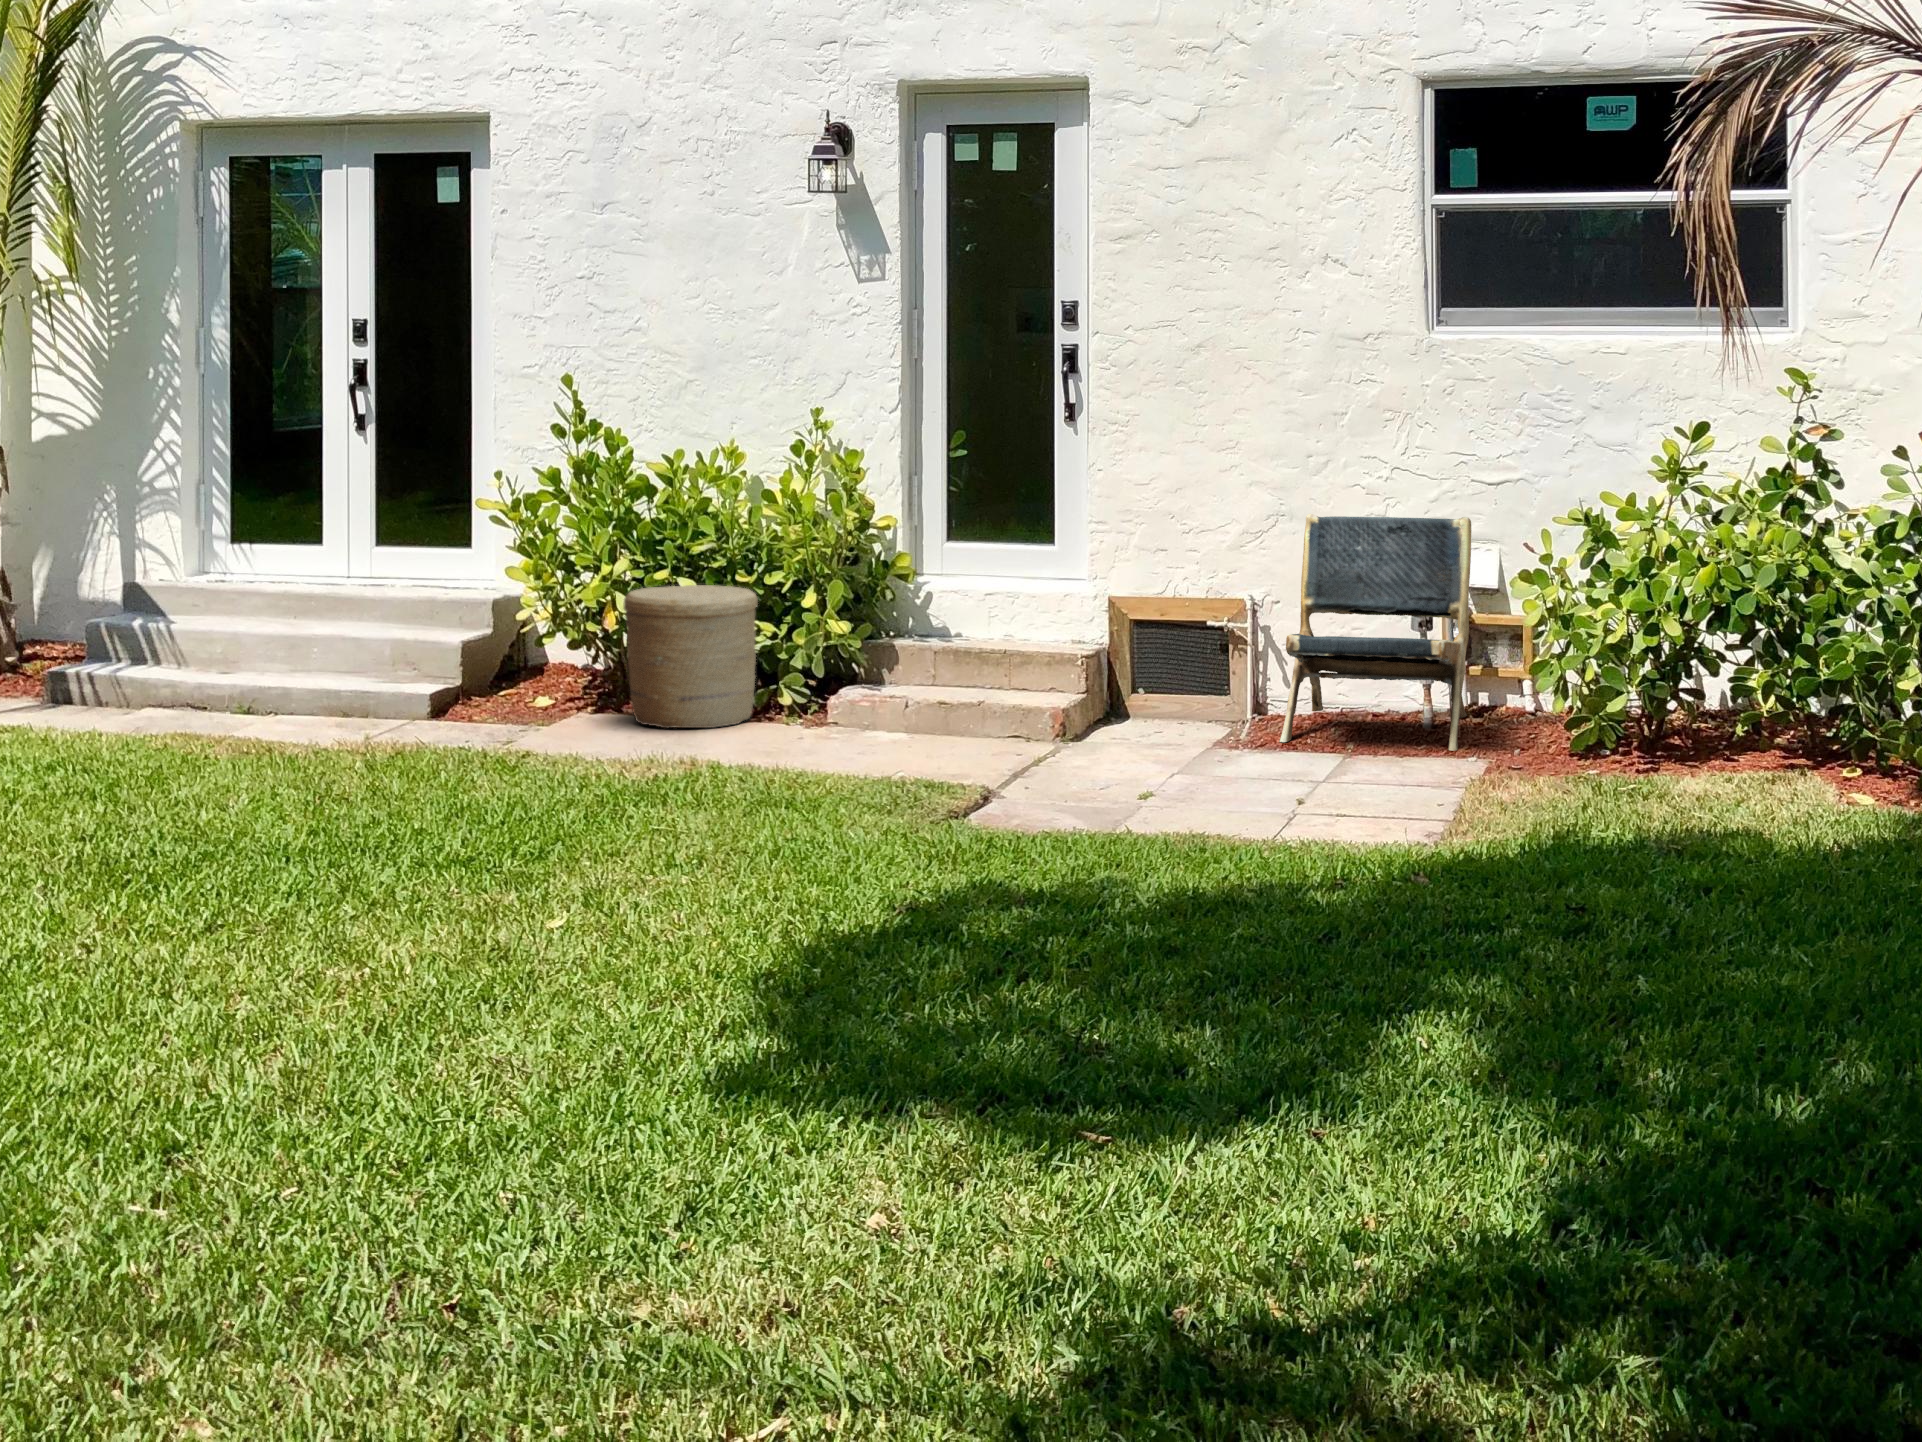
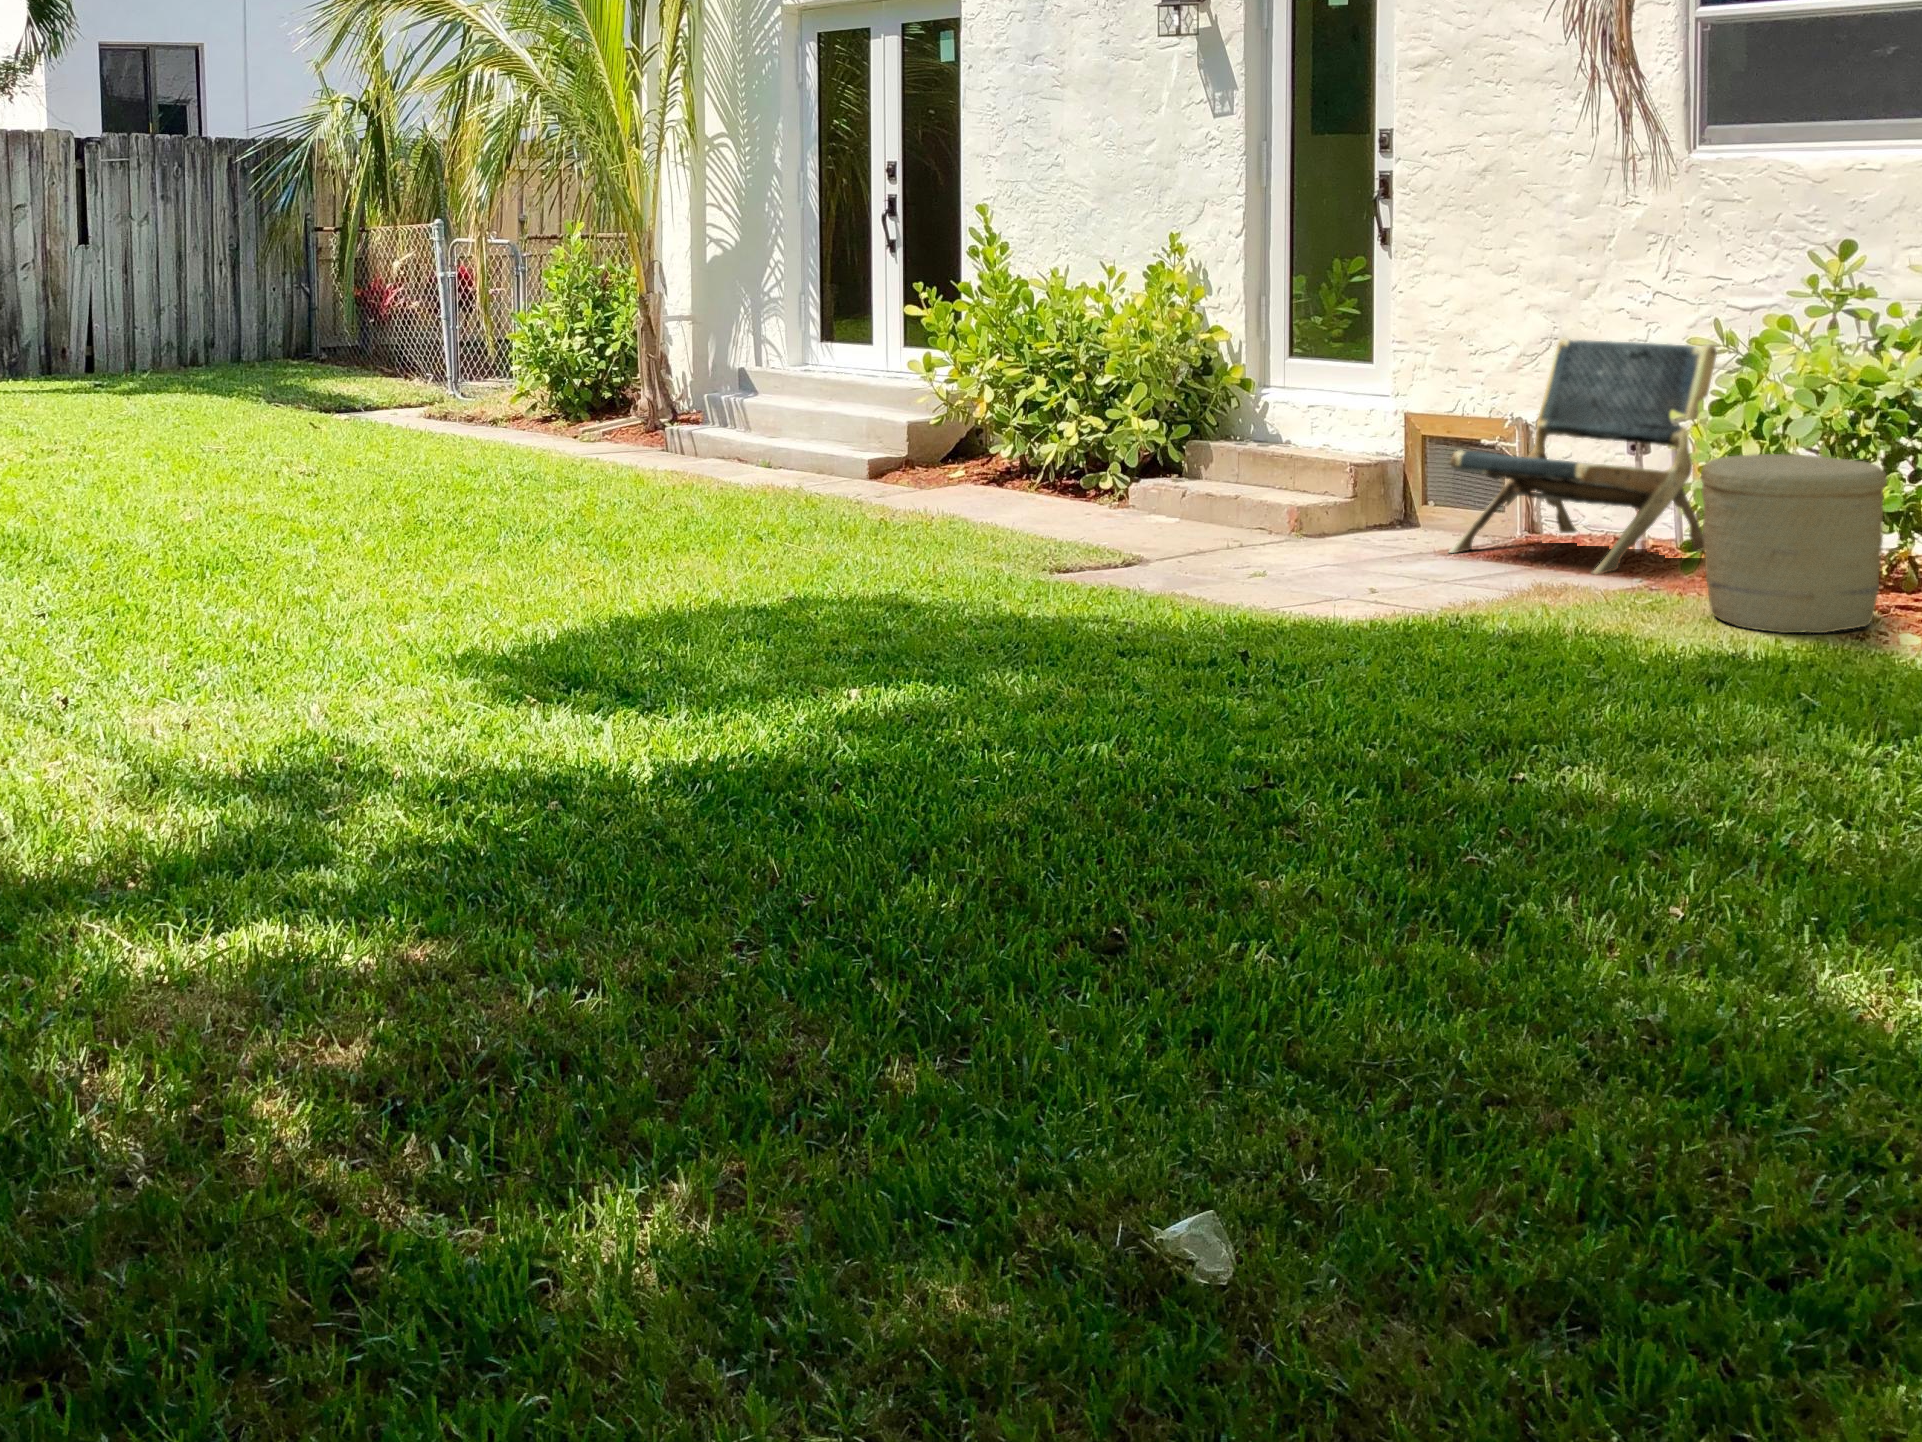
basket: present [624,585,758,728] -> present [1701,454,1887,633]

